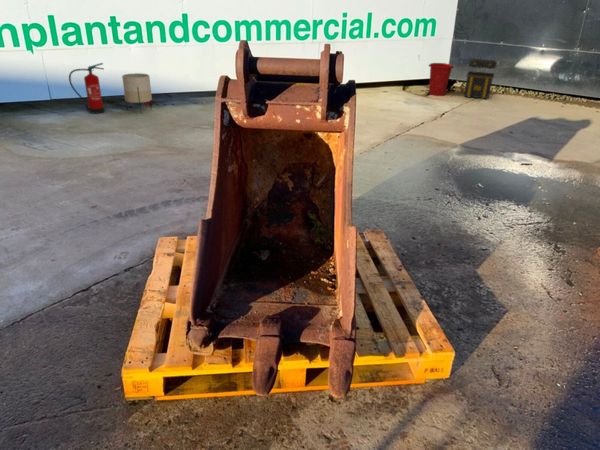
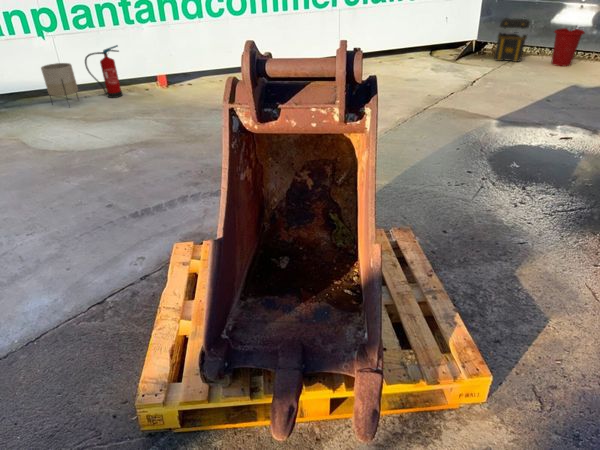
waste bin: present [429,63,454,96] -> present [551,28,585,66]
planter: present [122,73,152,110] -> present [41,63,78,97]

